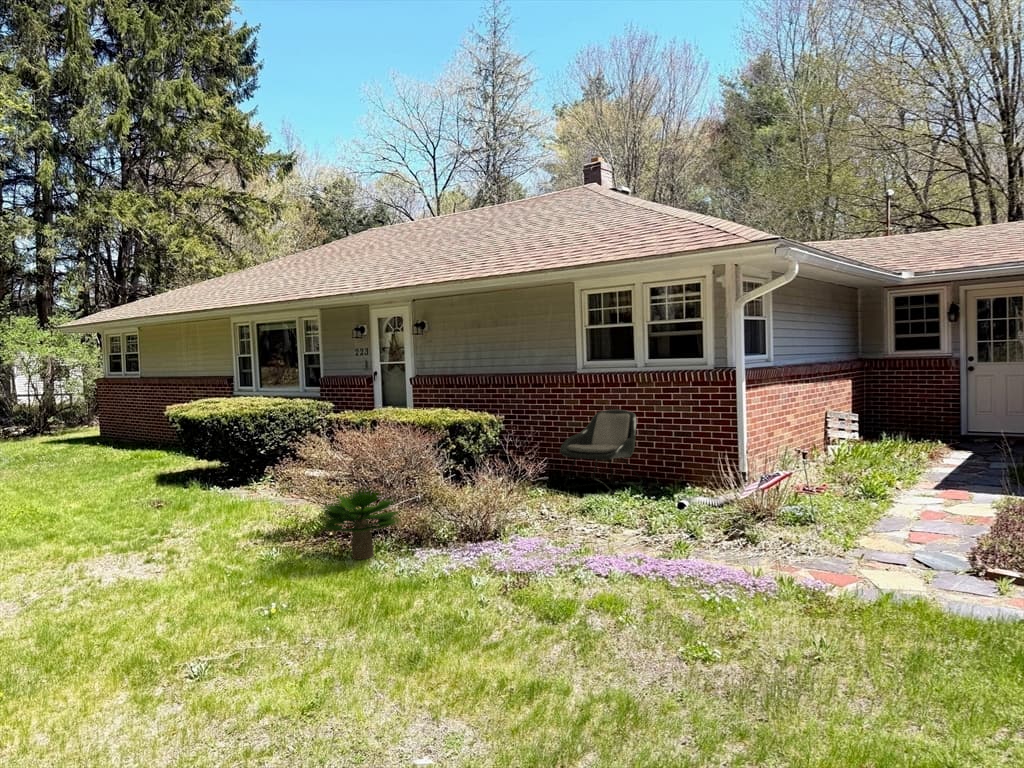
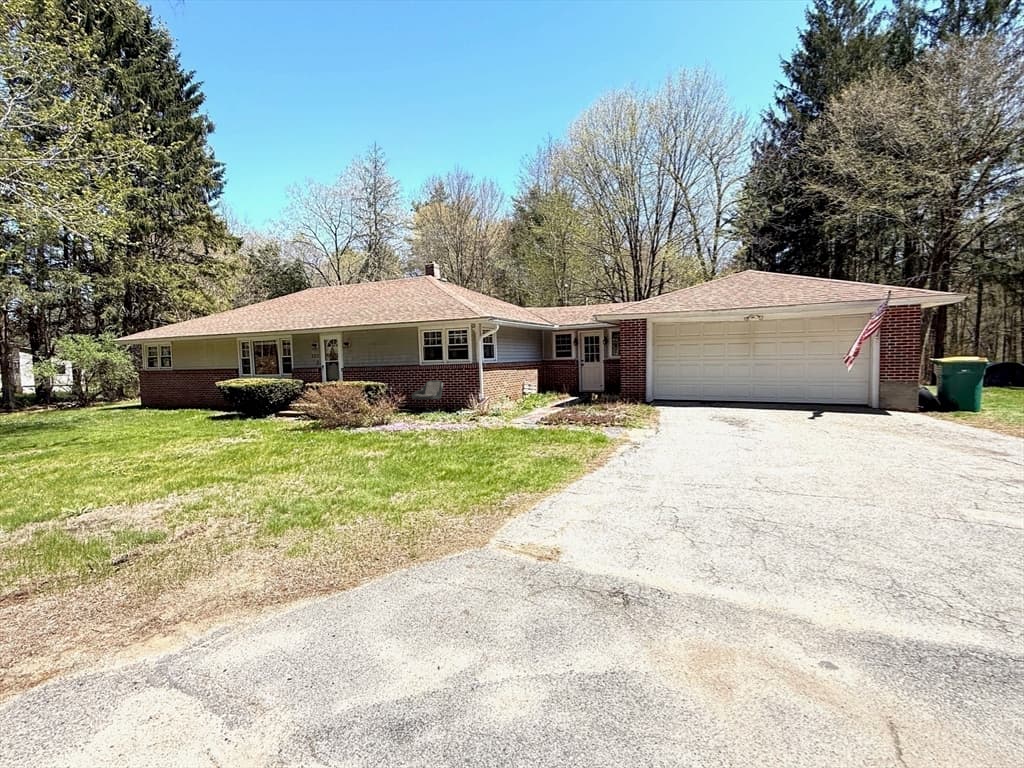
potted plant: present [322,488,400,559] -> none [320,406,353,432]

